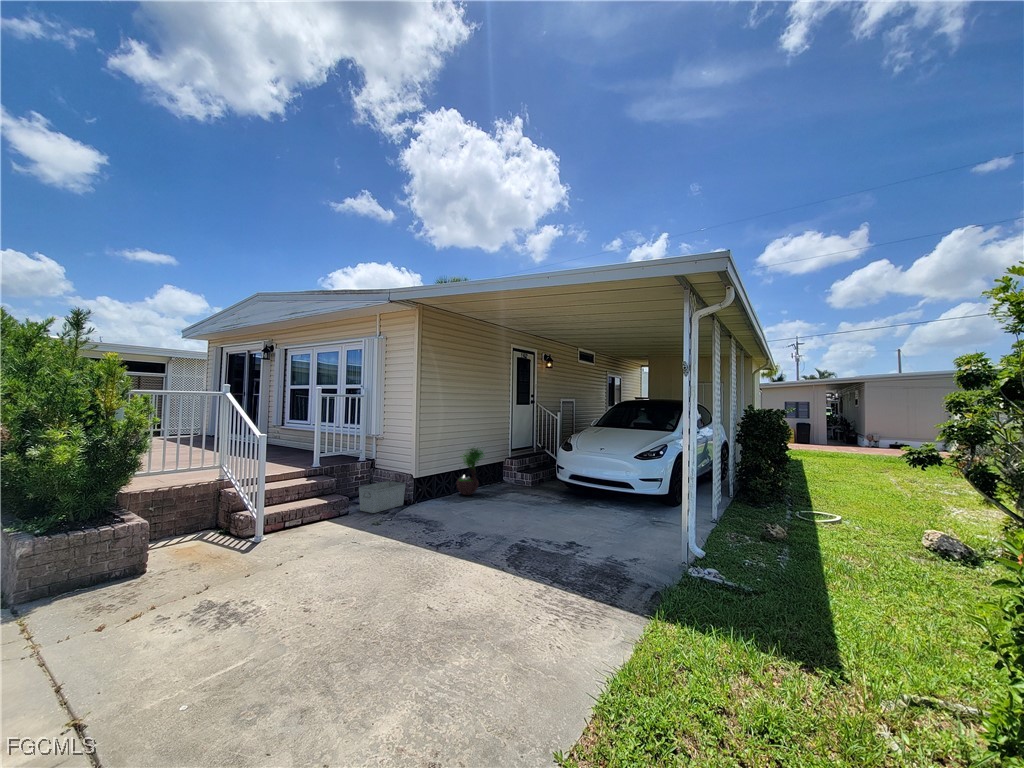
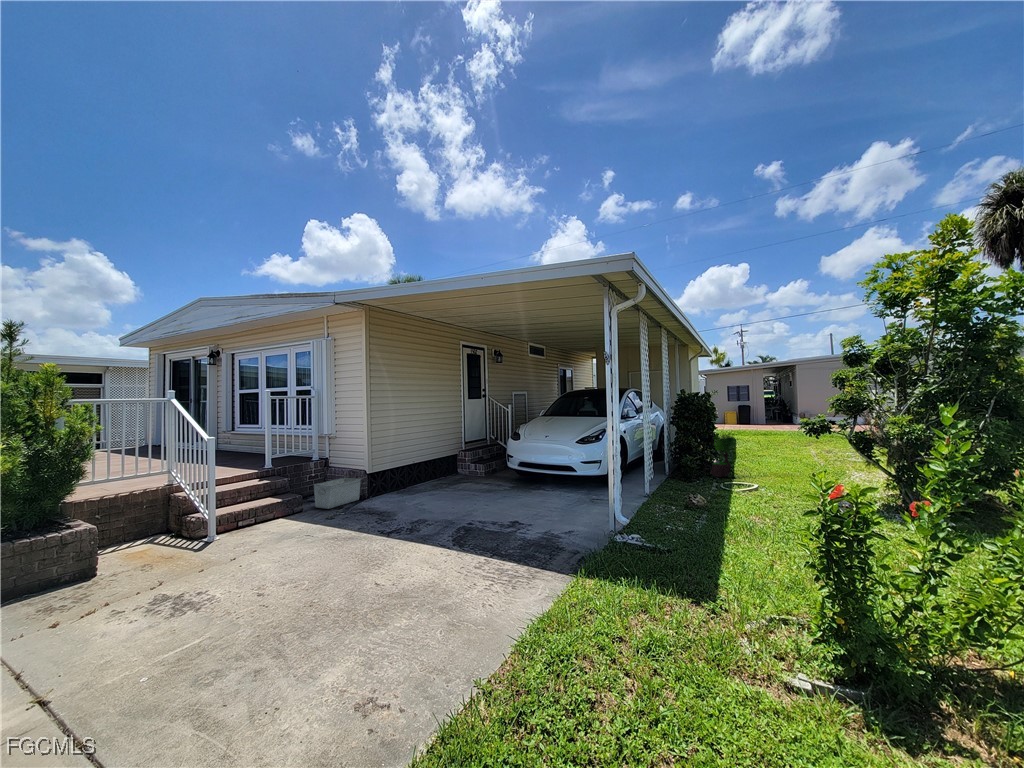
potted tree: present [456,448,483,495] -> present [710,434,735,477]

